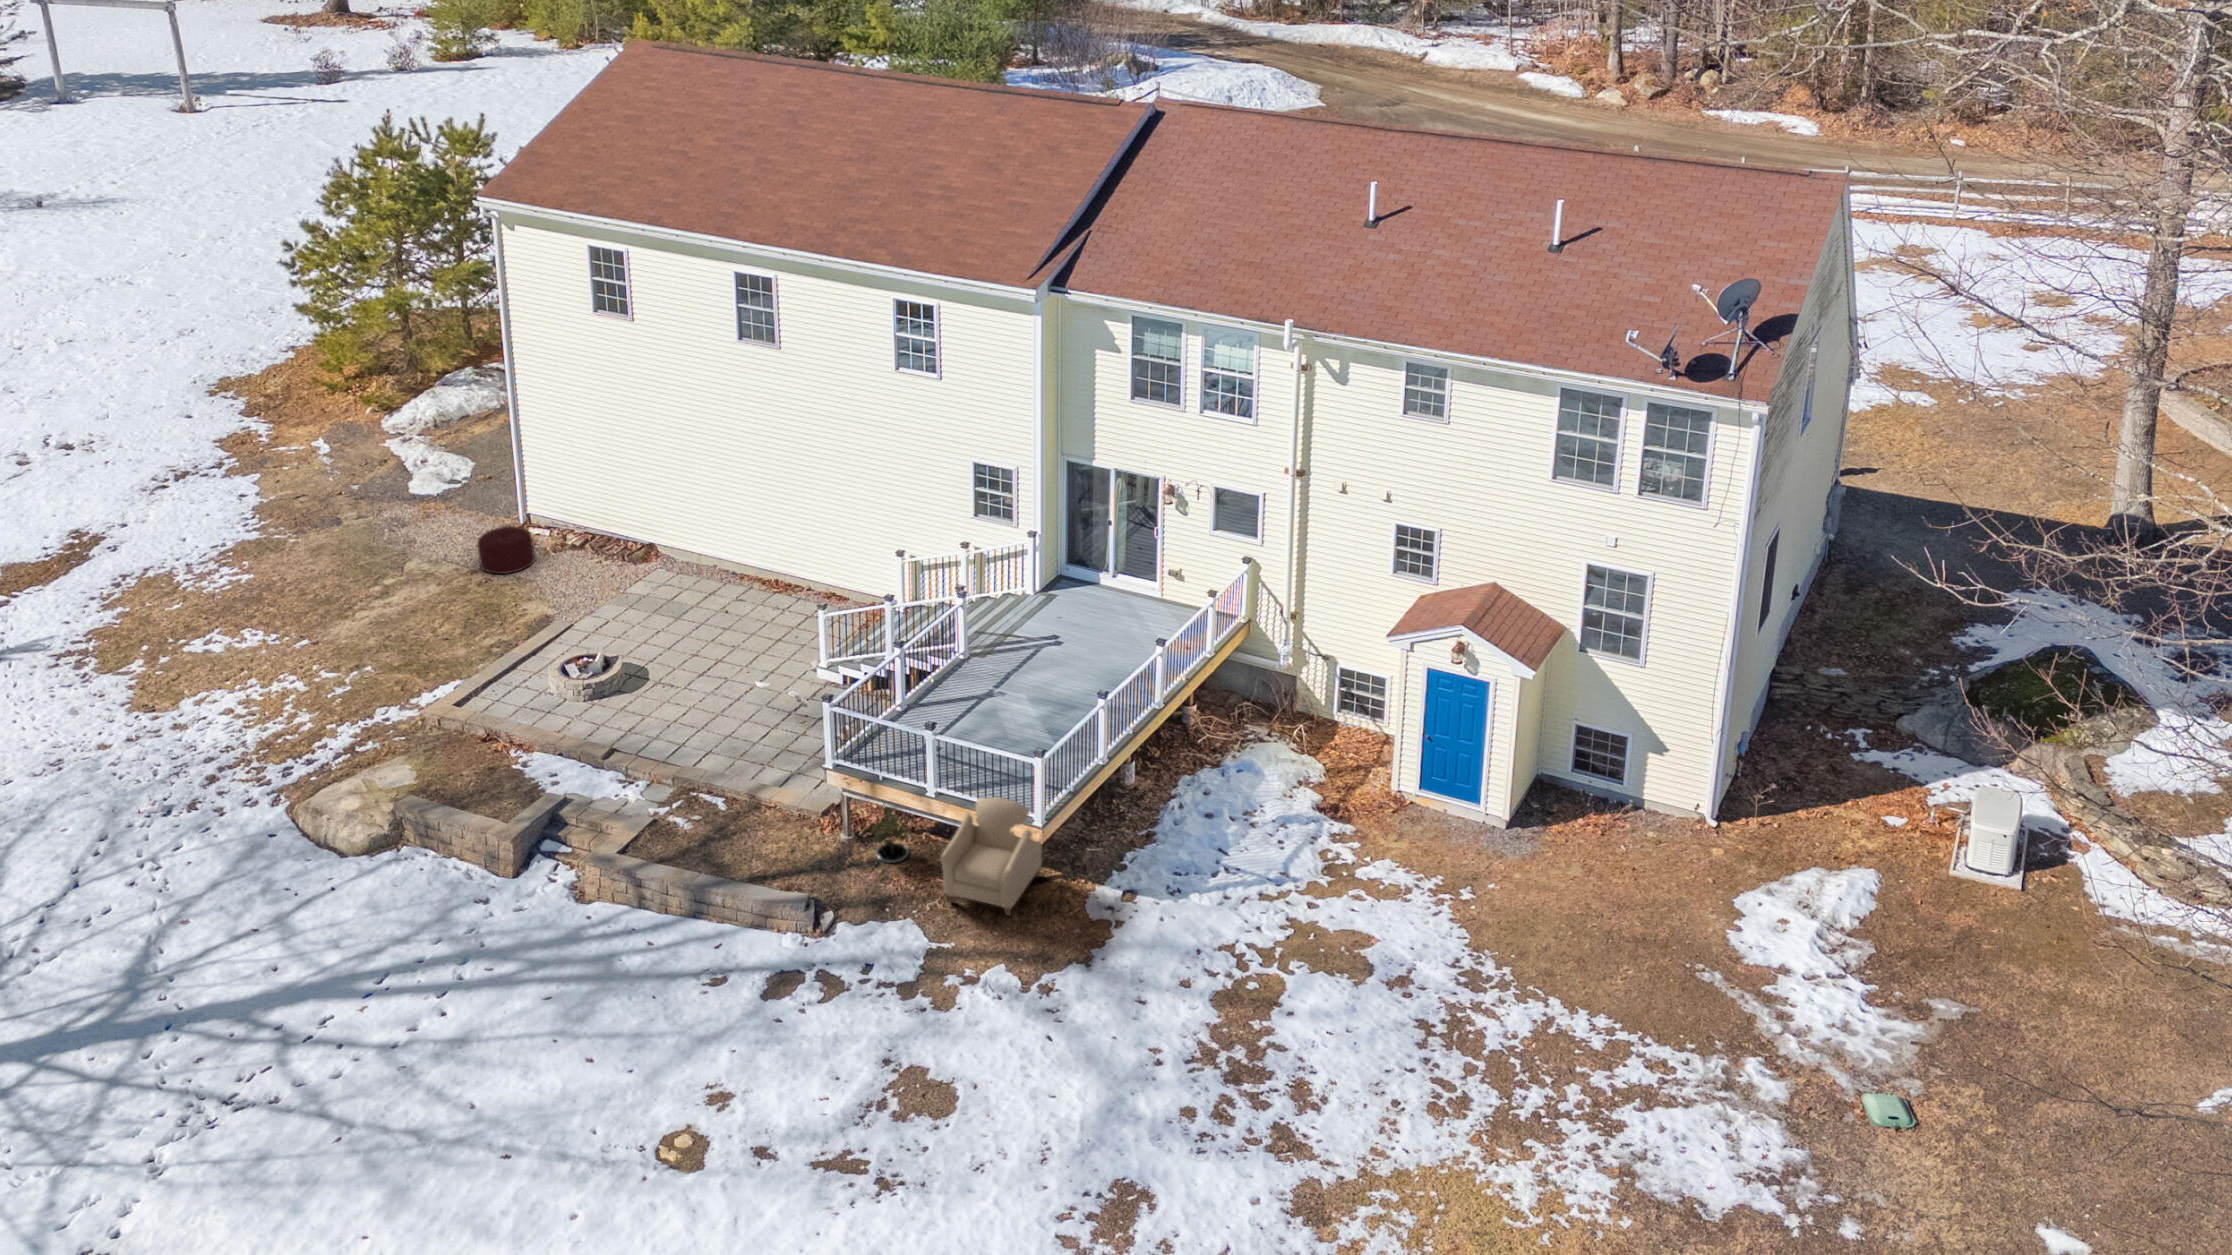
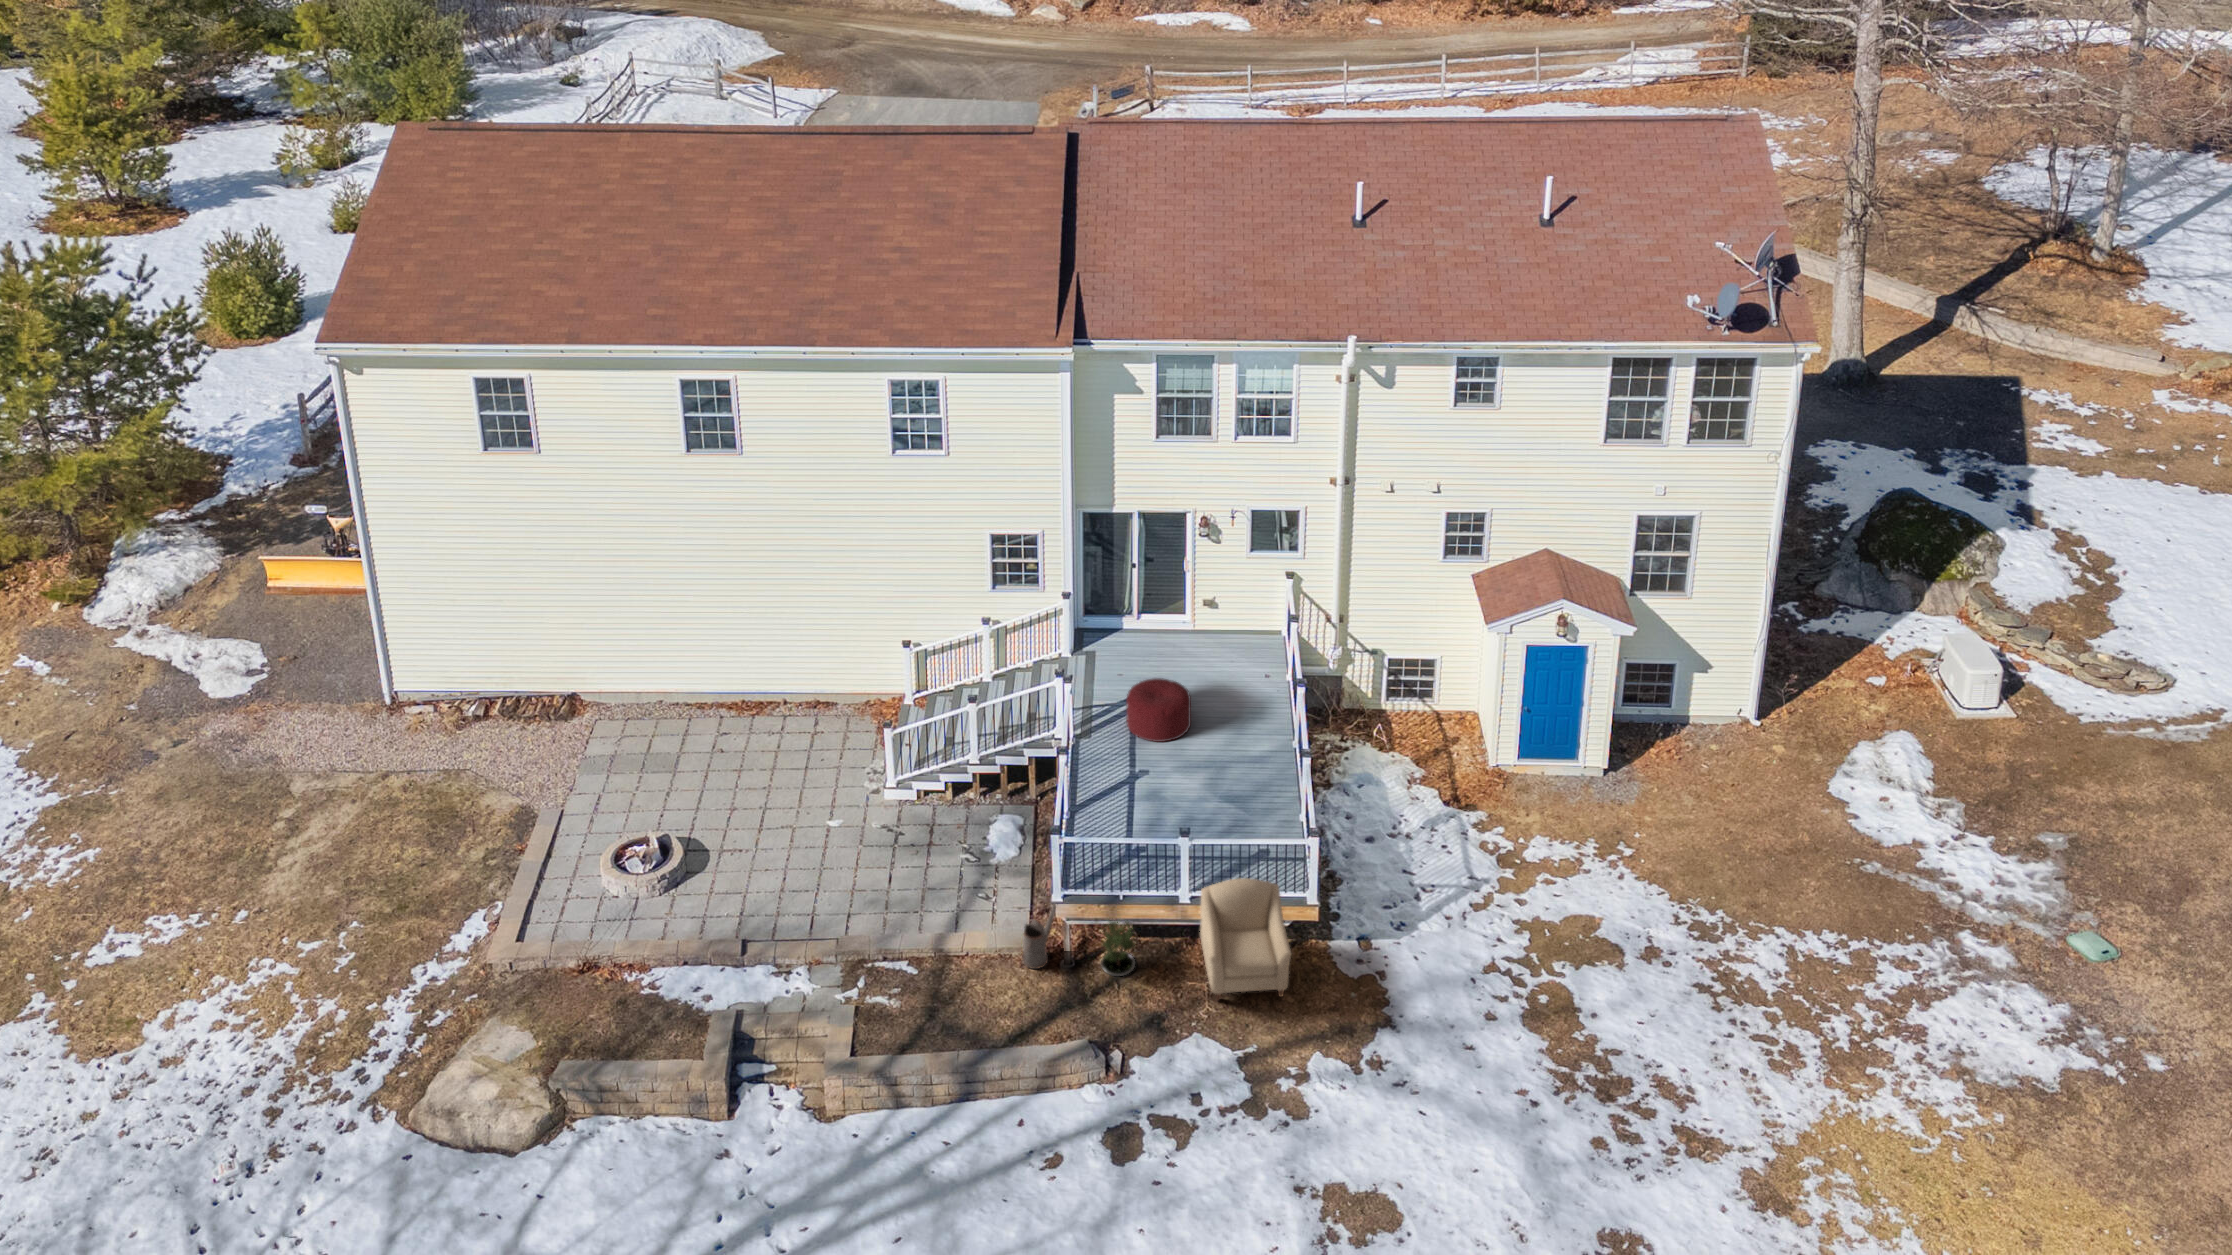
ottoman: present [477,526,535,574] -> present [1127,678,1191,742]
watering can: none [809,785,861,838] -> present [1023,904,1056,969]

